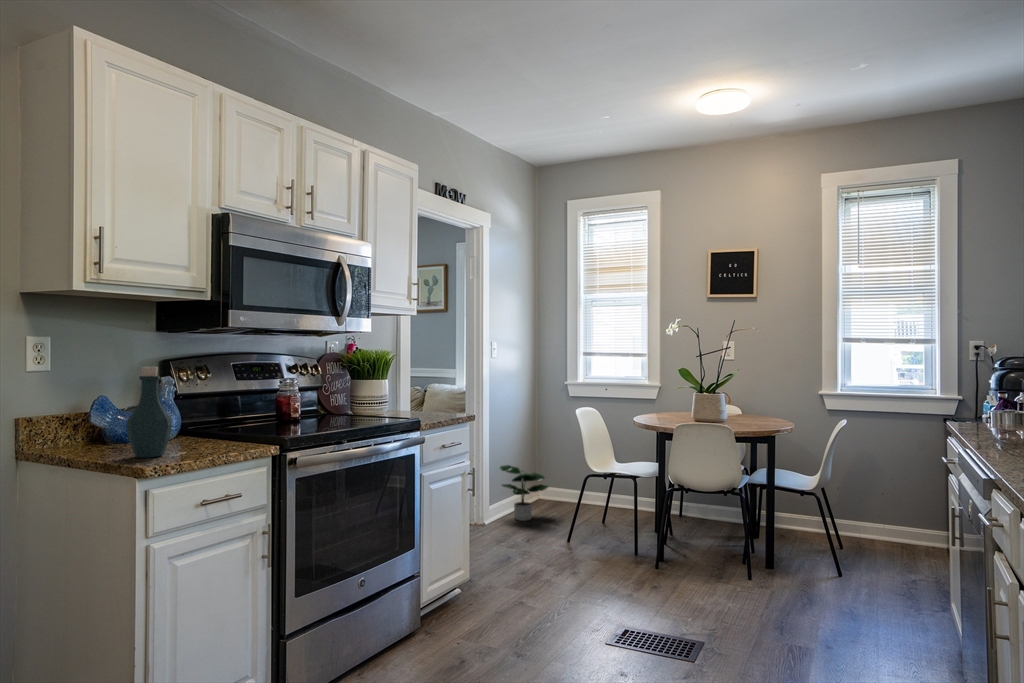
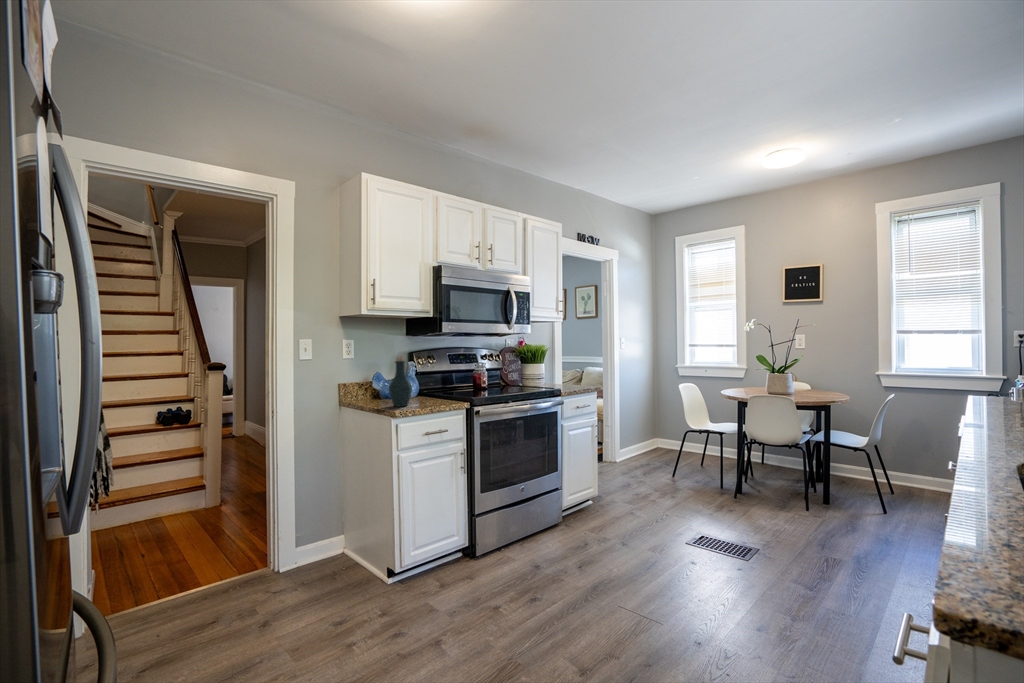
potted plant: present [500,465,549,521] -> none [624,422,659,460]

